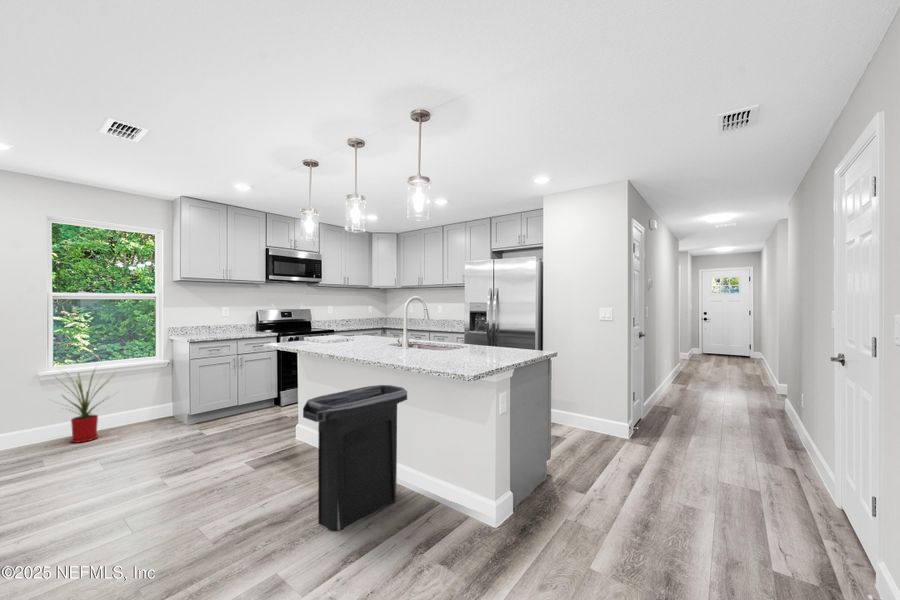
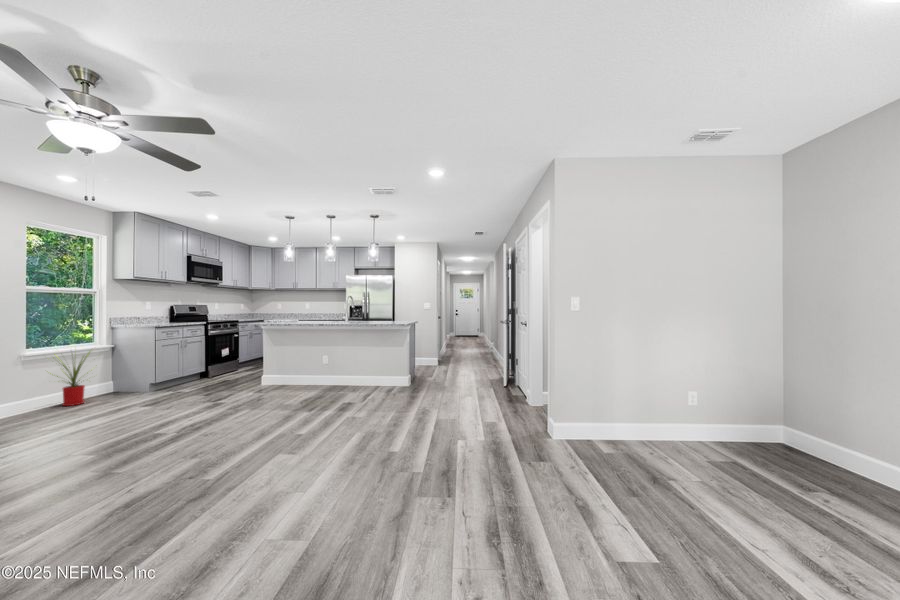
trash can: present [303,385,407,530] -> none [327,338,362,398]

